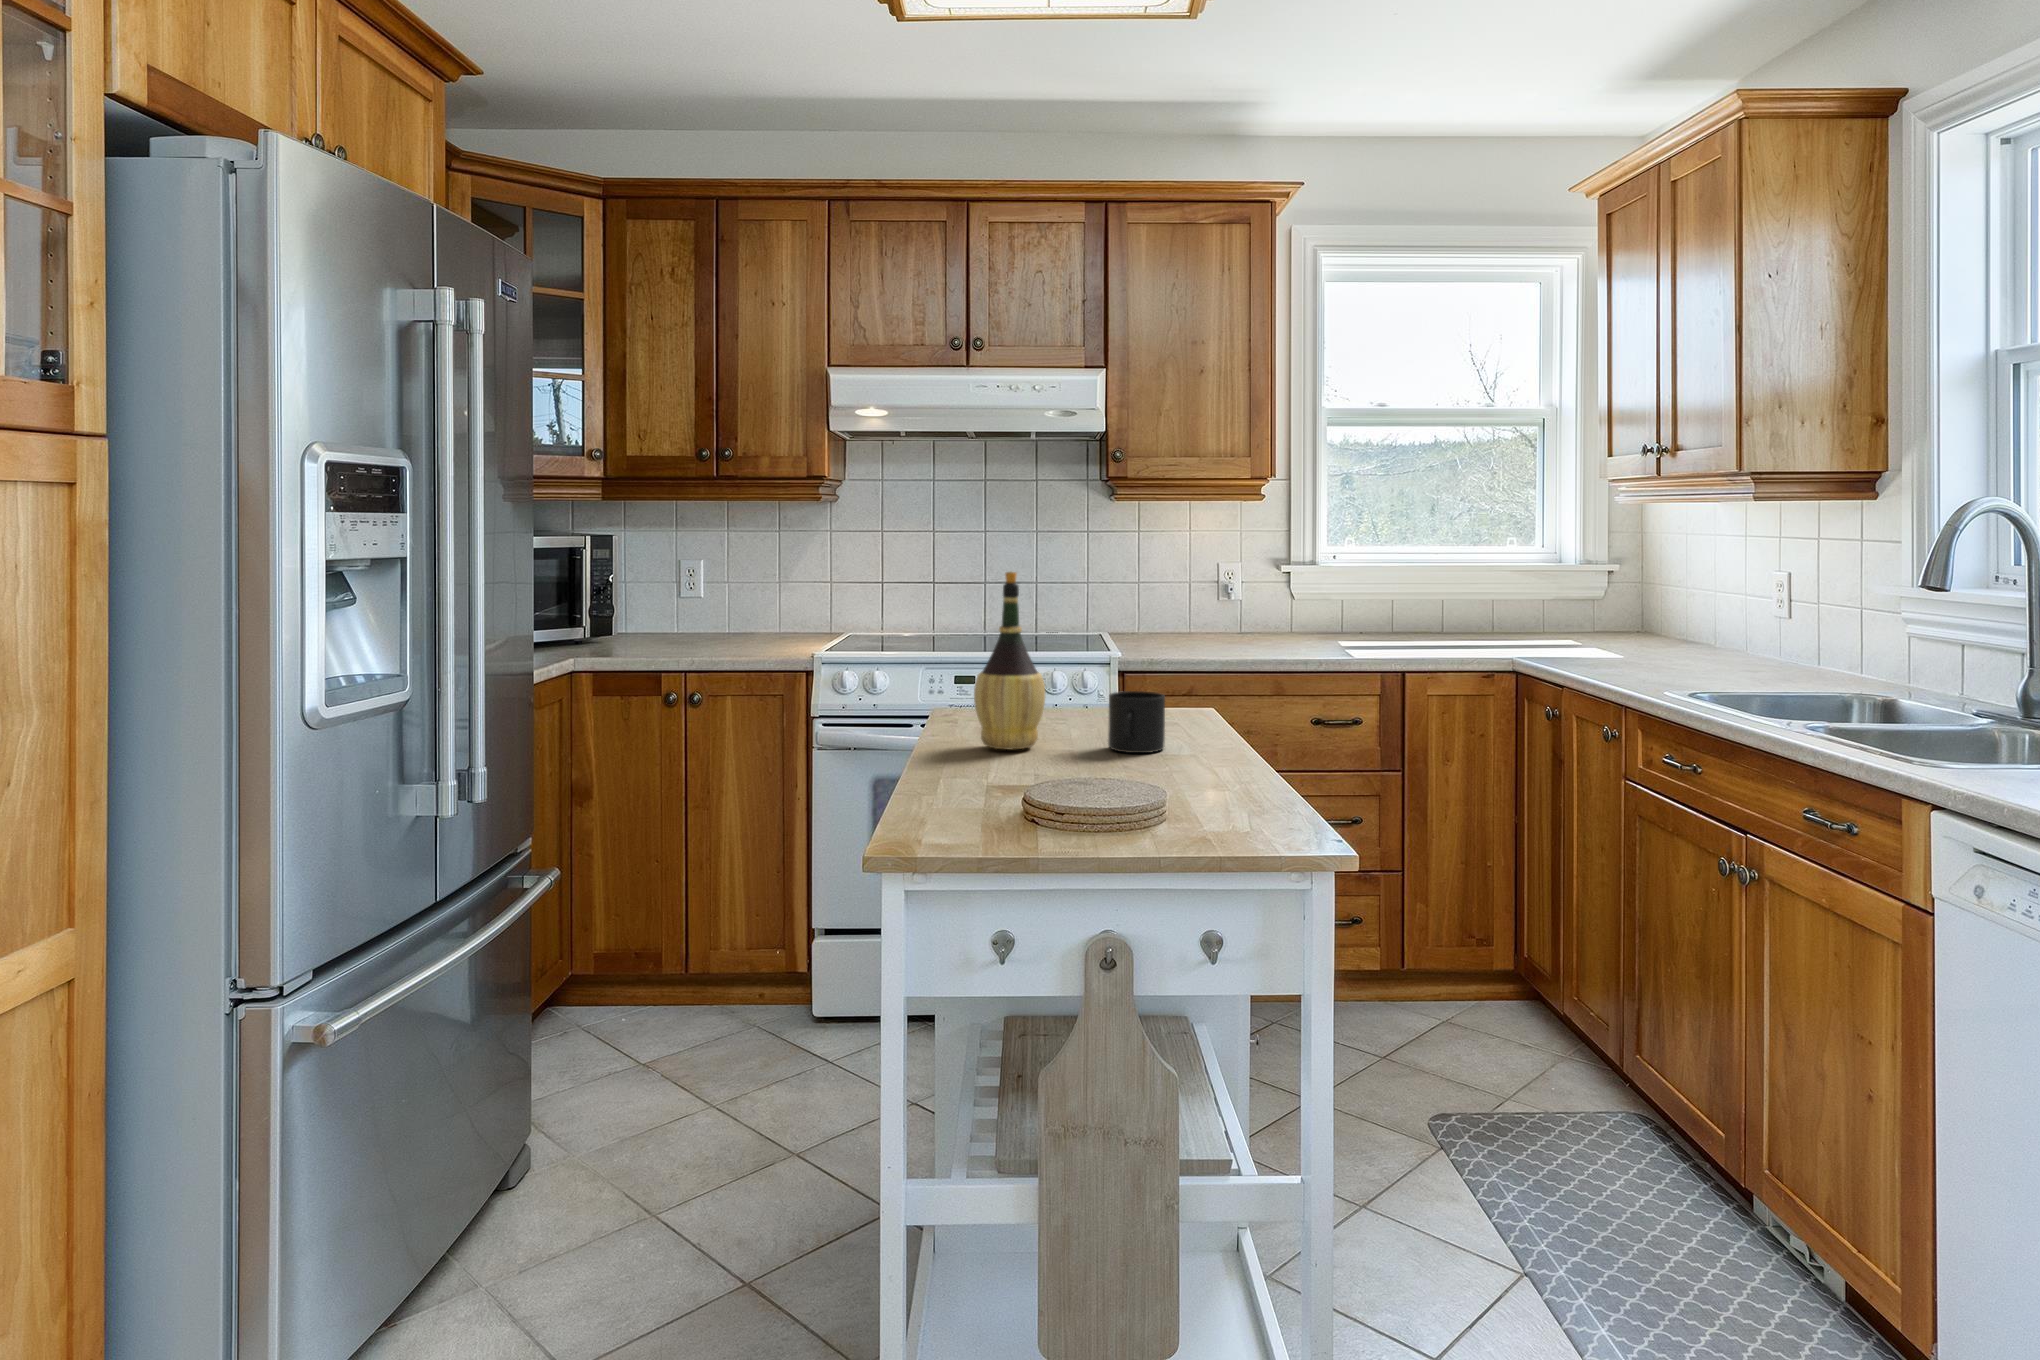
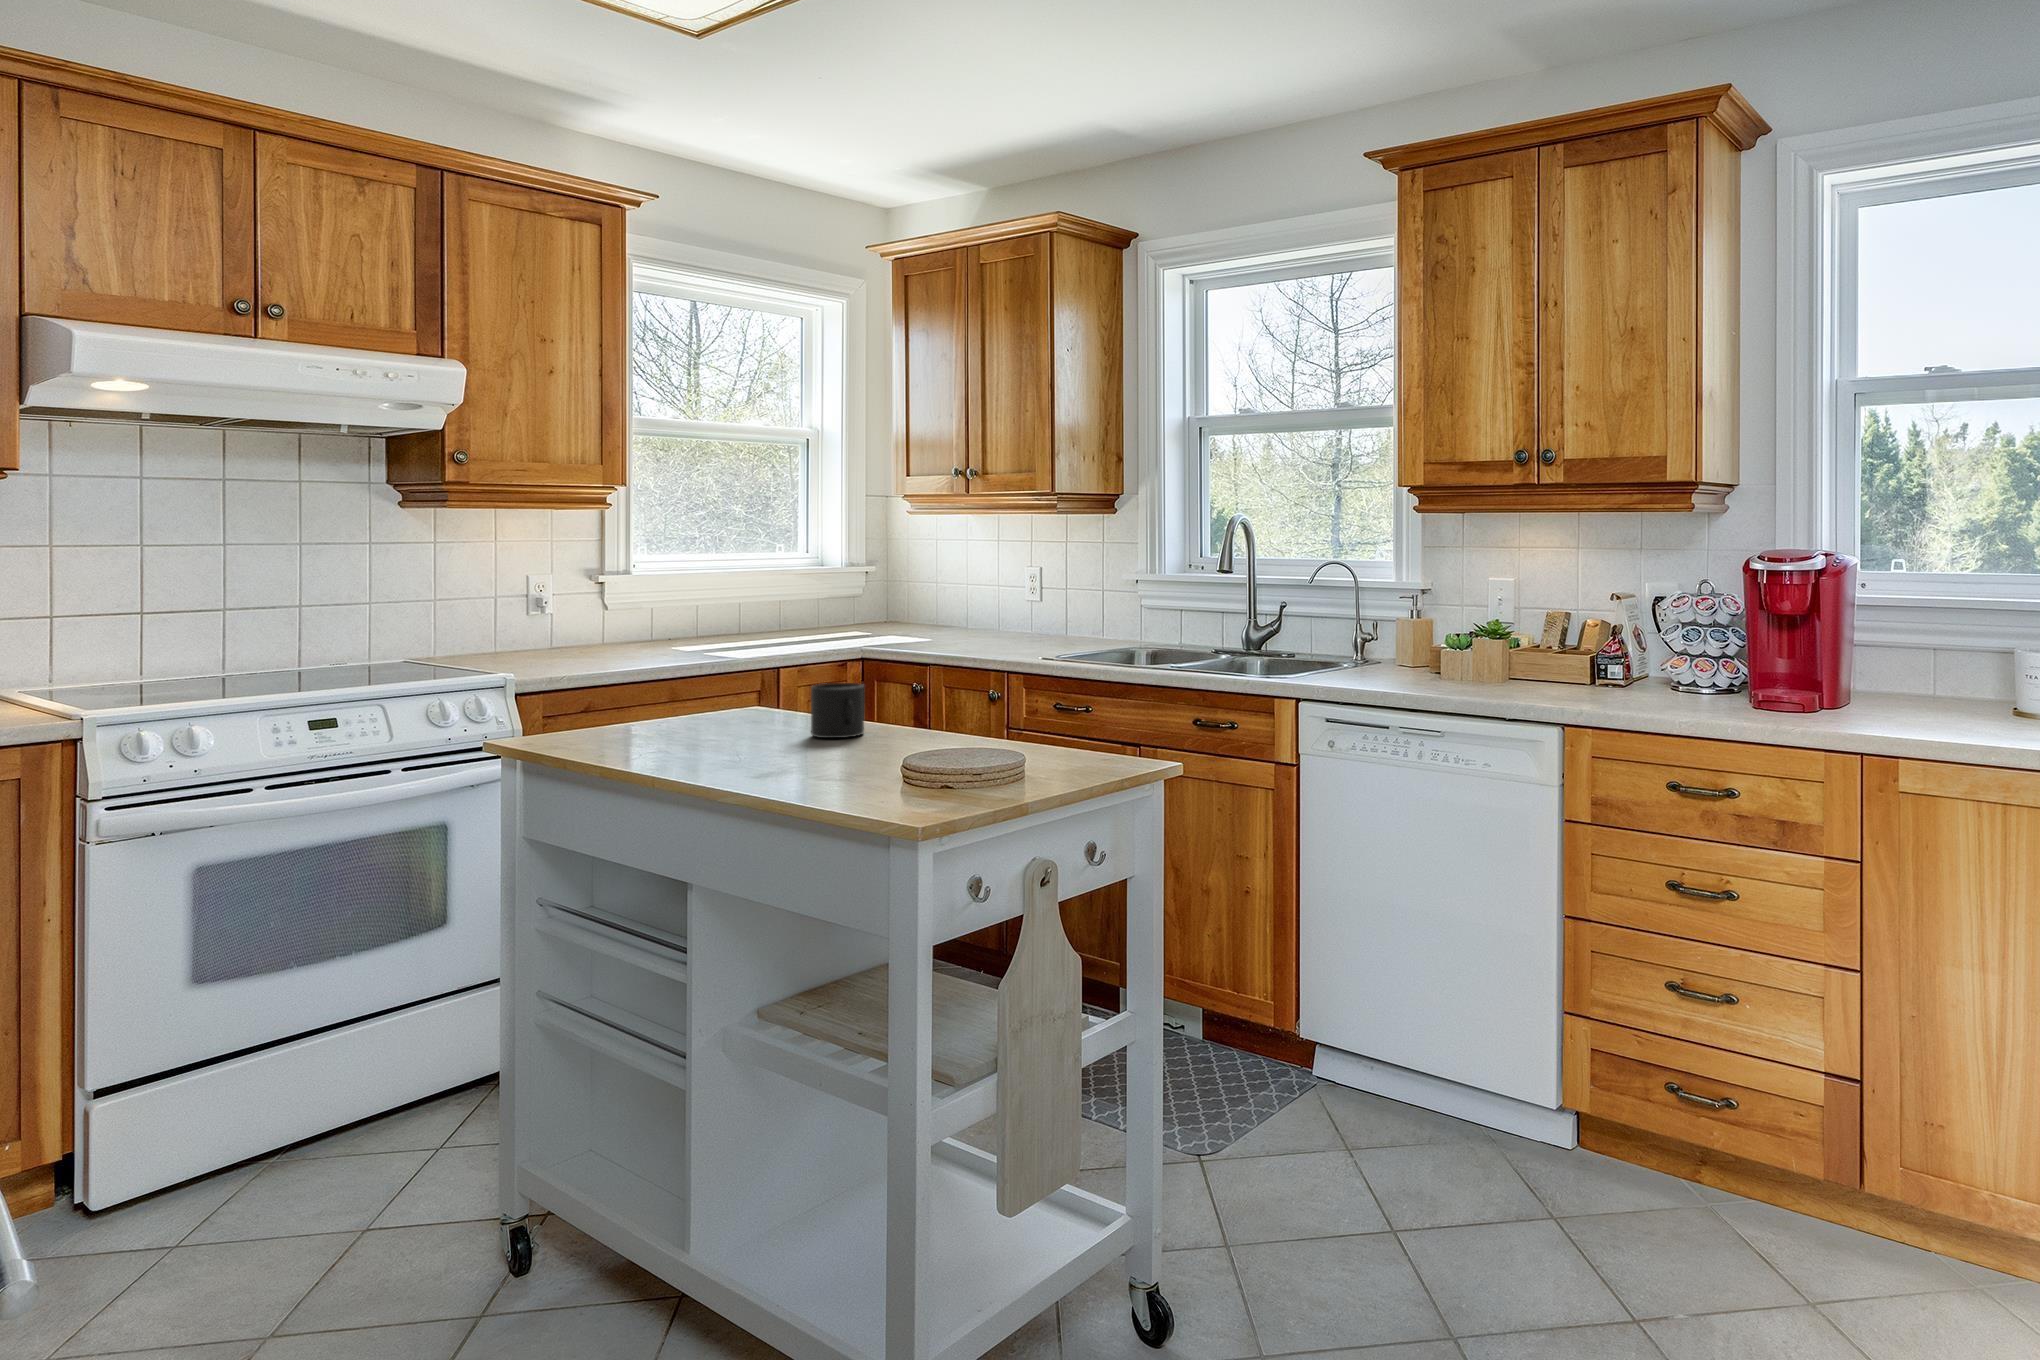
wine bottle: present [974,572,1045,749] -> none [687,576,762,752]

